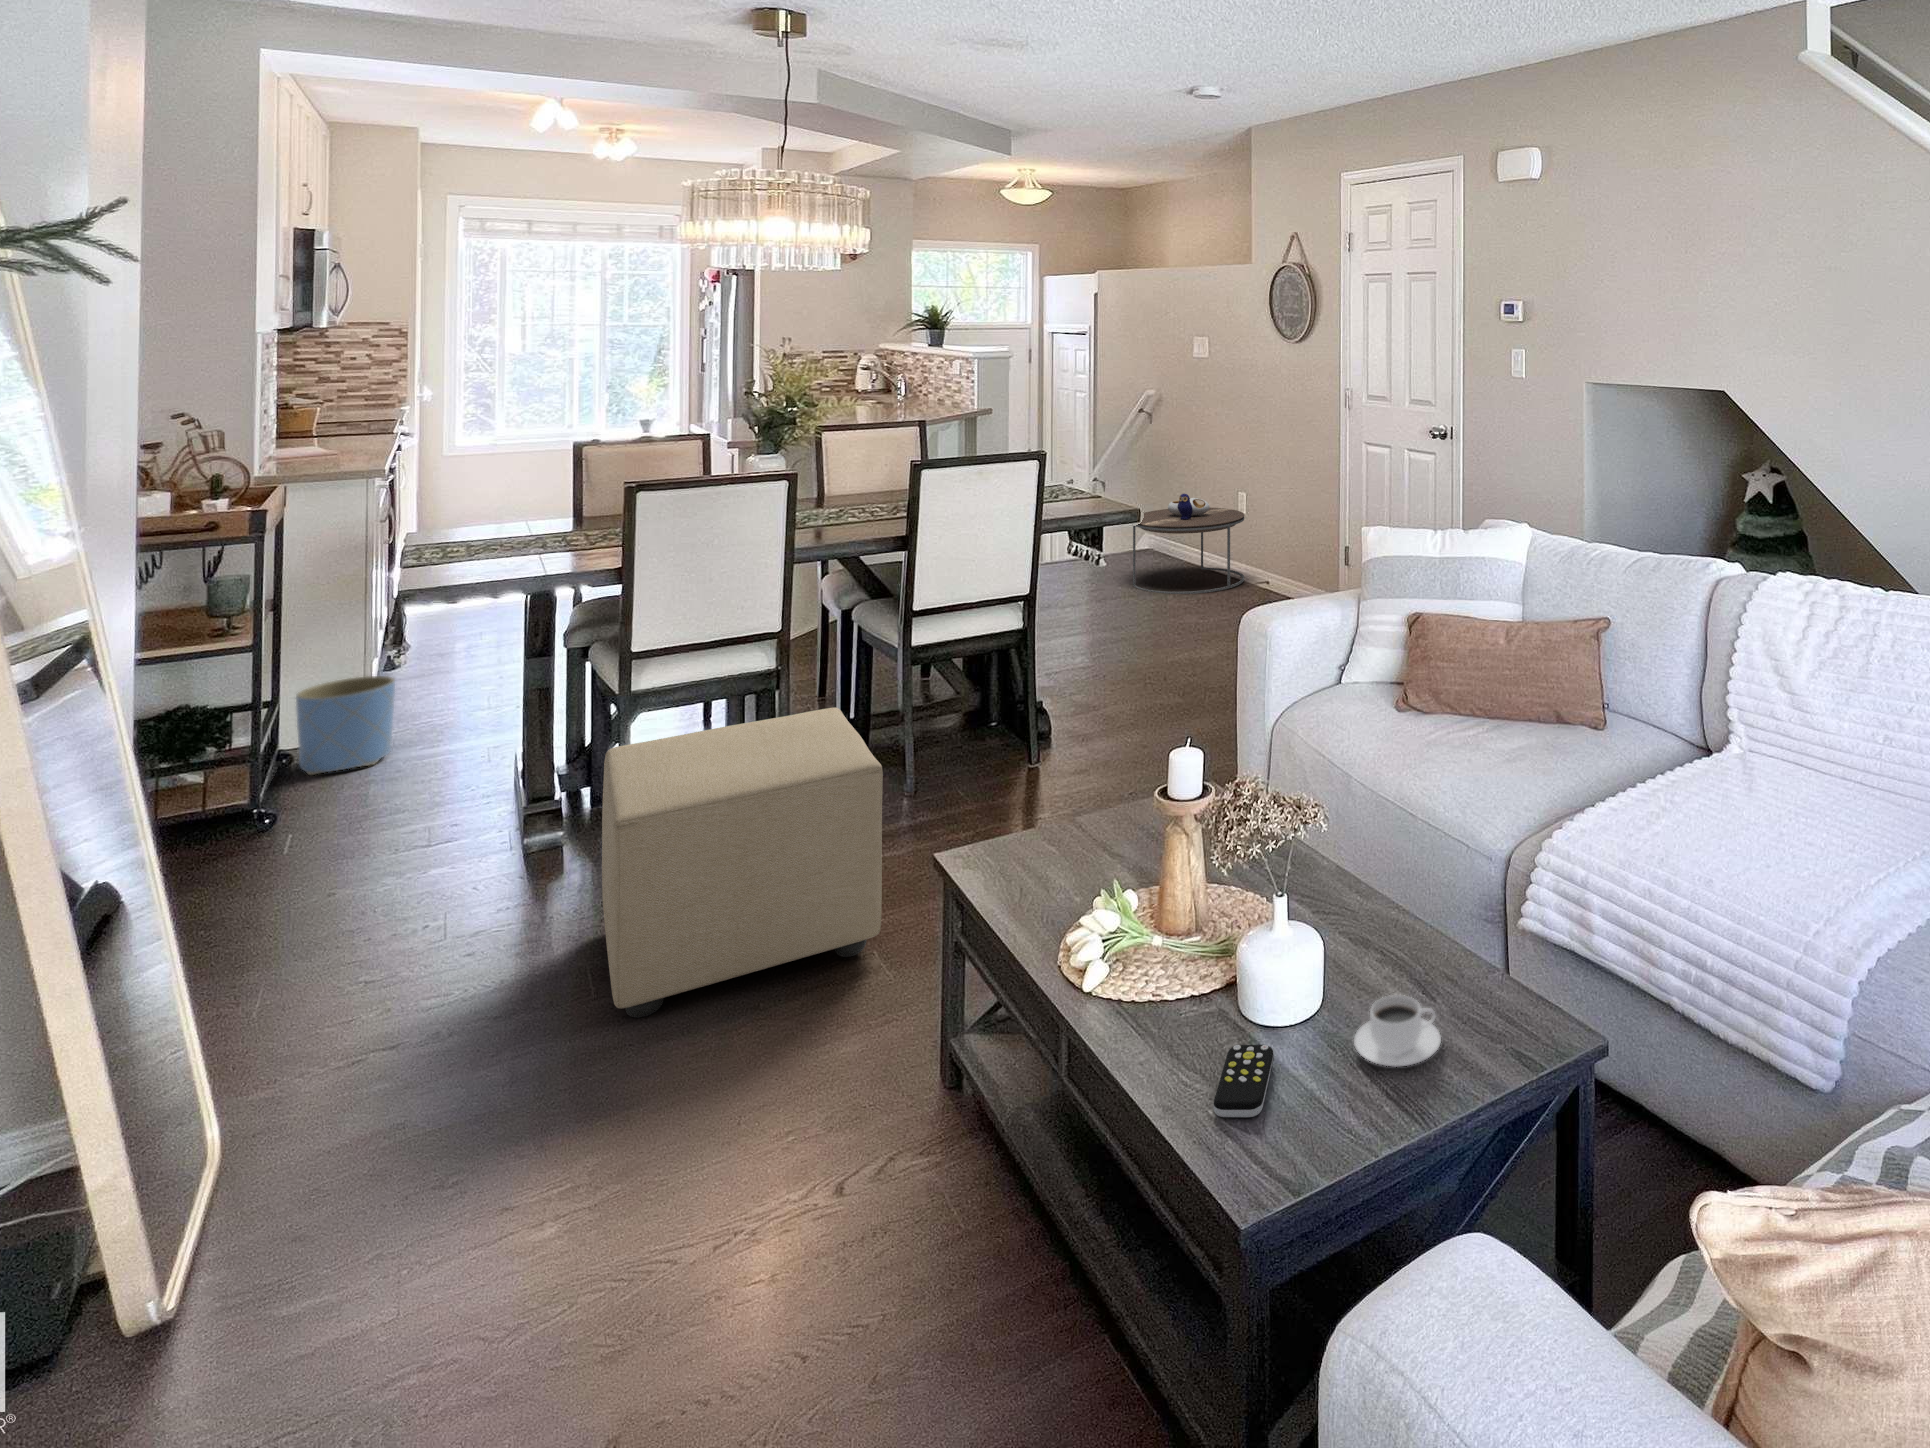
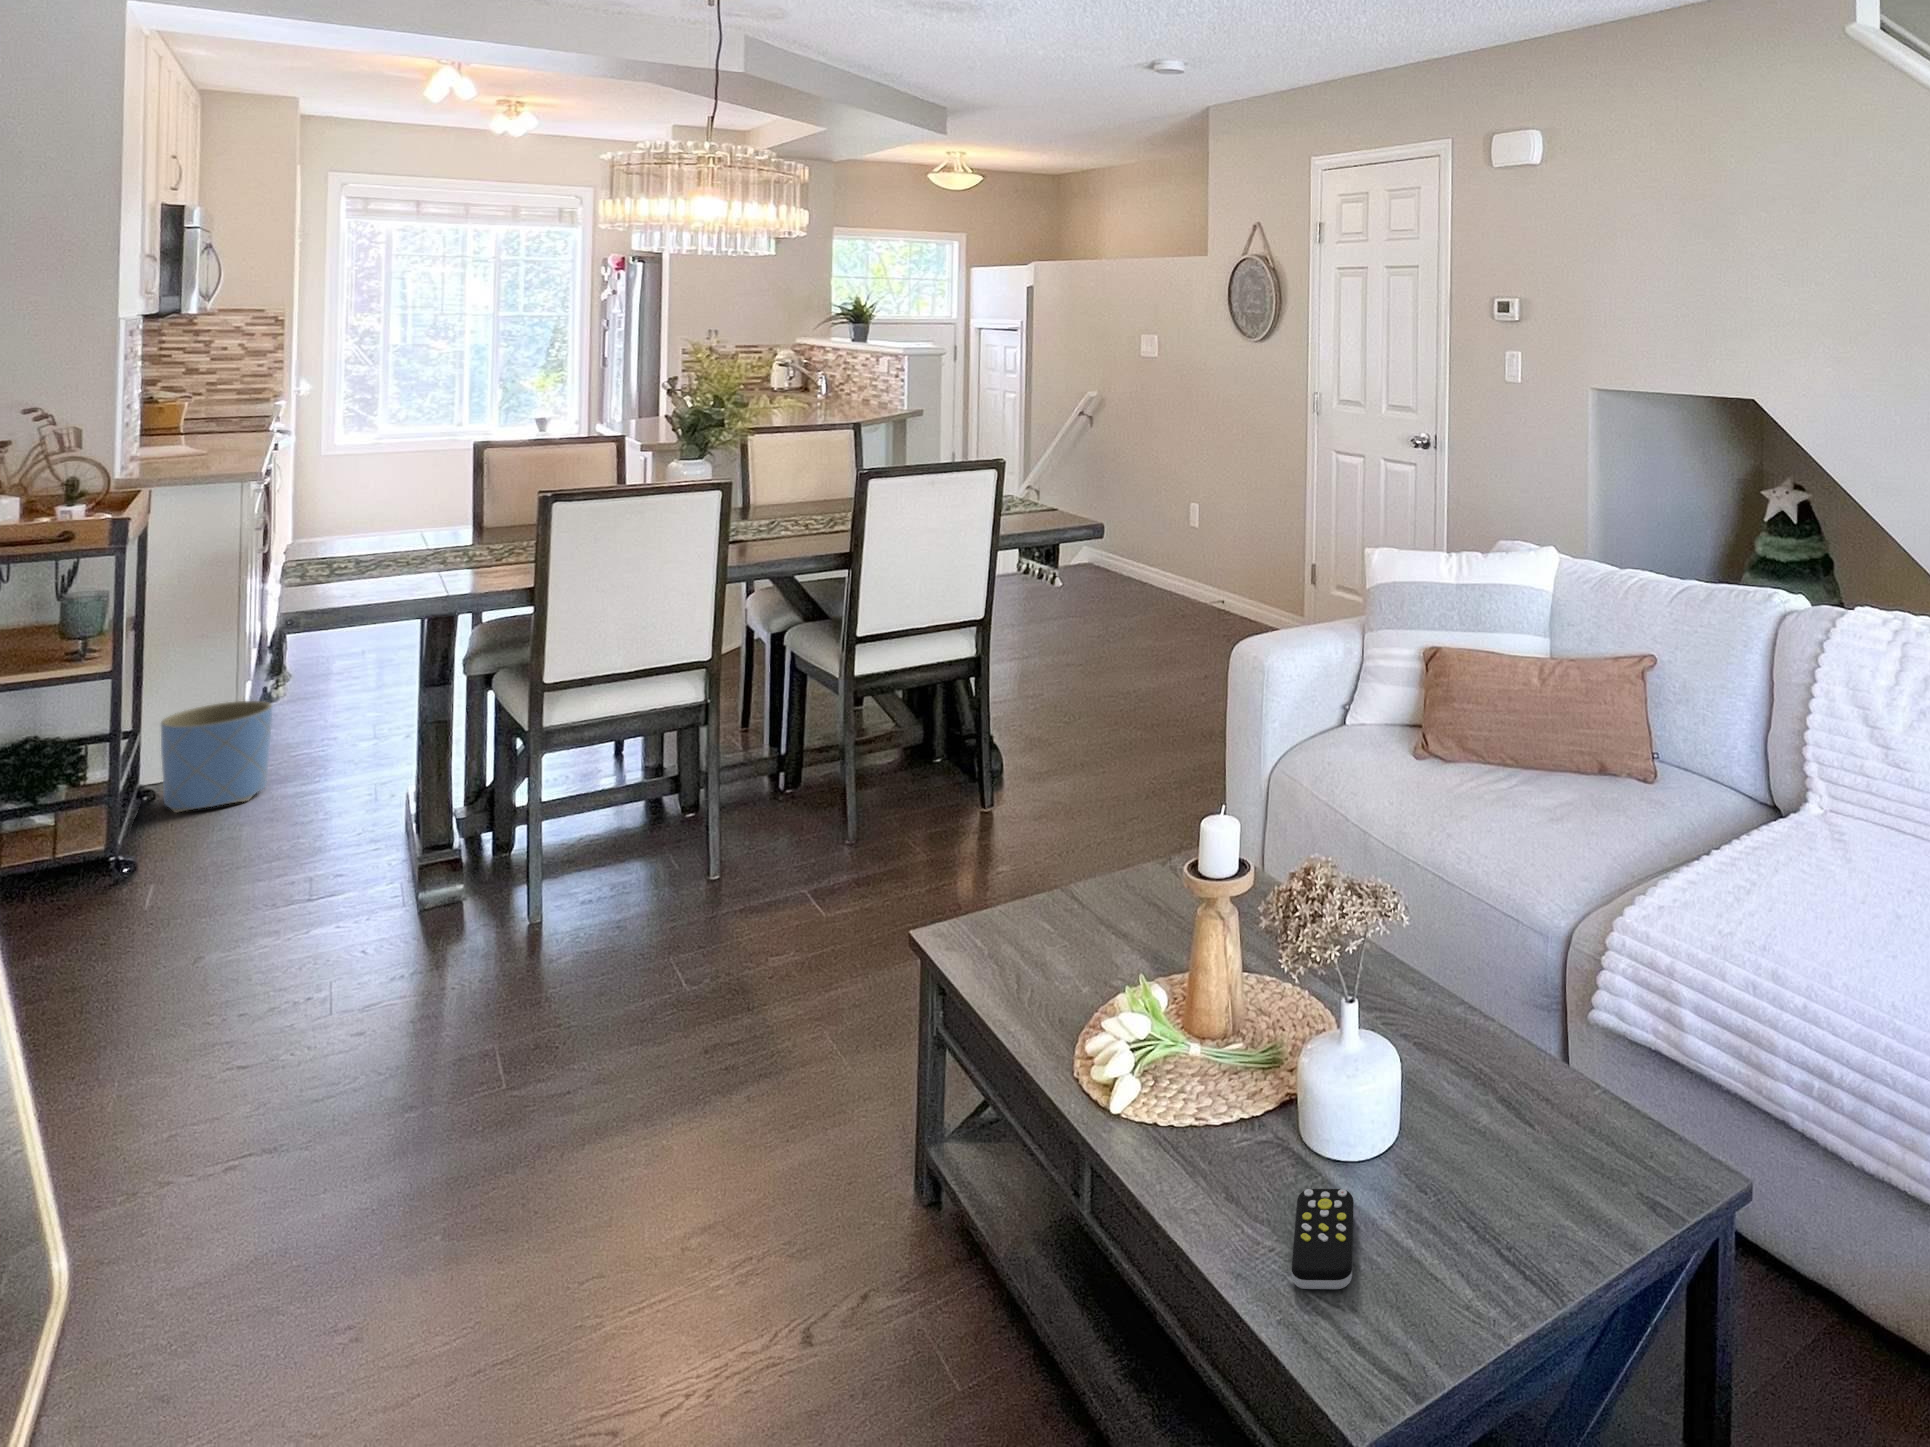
side table: present [1133,494,1244,594] -> none [1076,504,1197,613]
ottoman: present [602,708,883,1018] -> none [512,746,835,1111]
coffee cup: present [1354,995,1441,1066] -> none [1447,1124,1553,1219]

